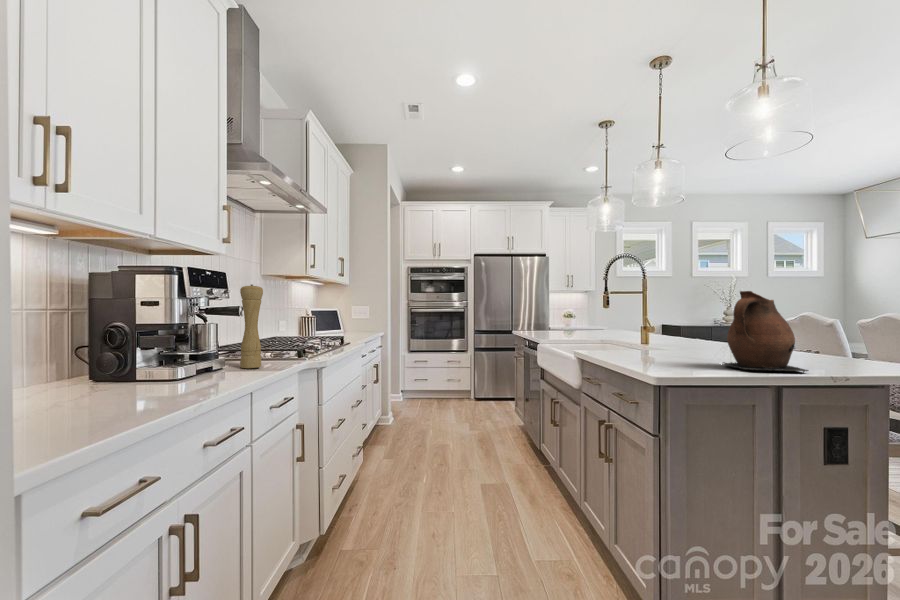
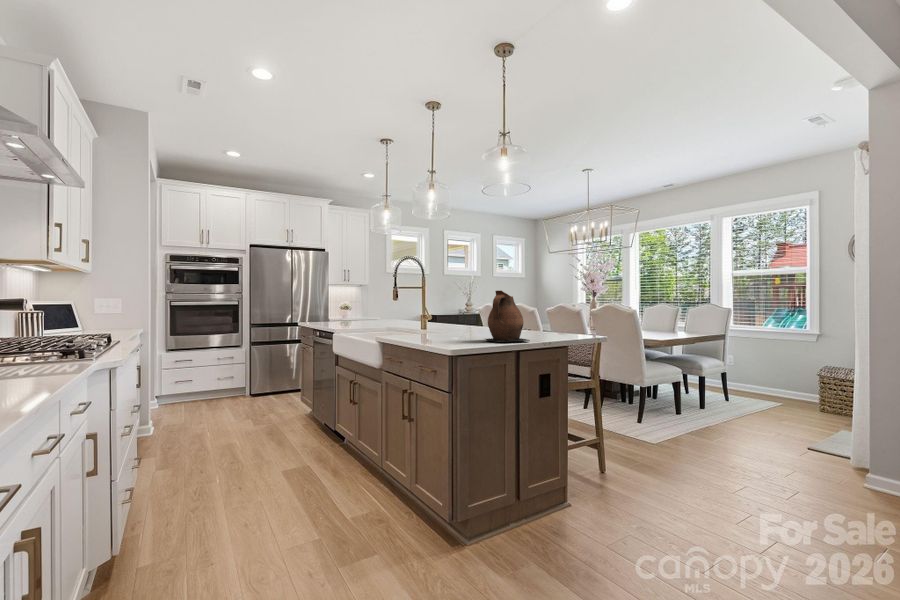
pepper mill: present [240,284,263,368] -> none [26,276,59,374]

